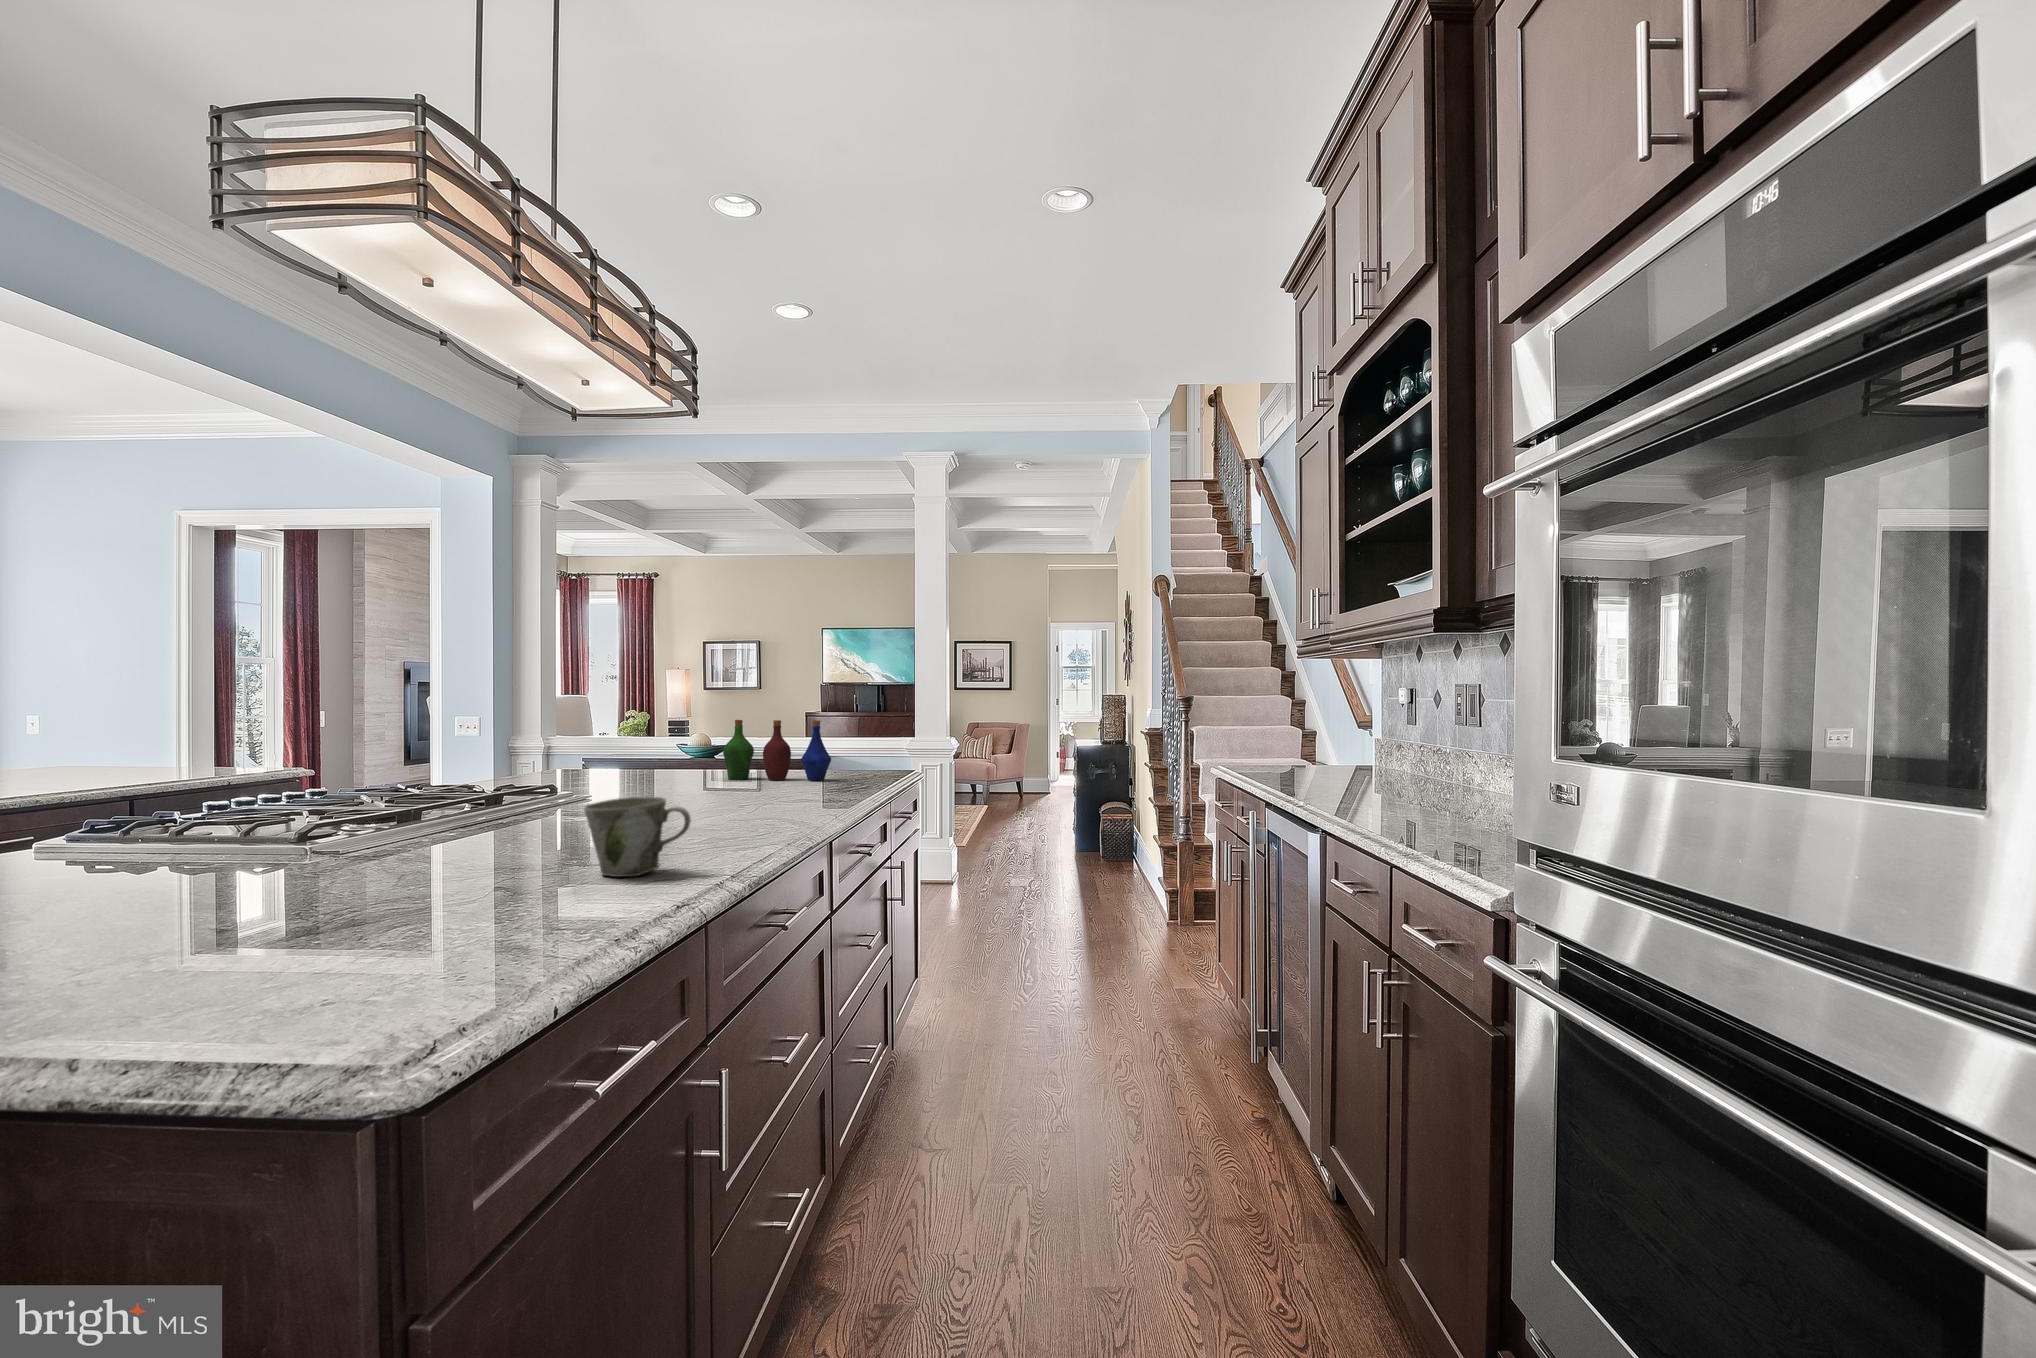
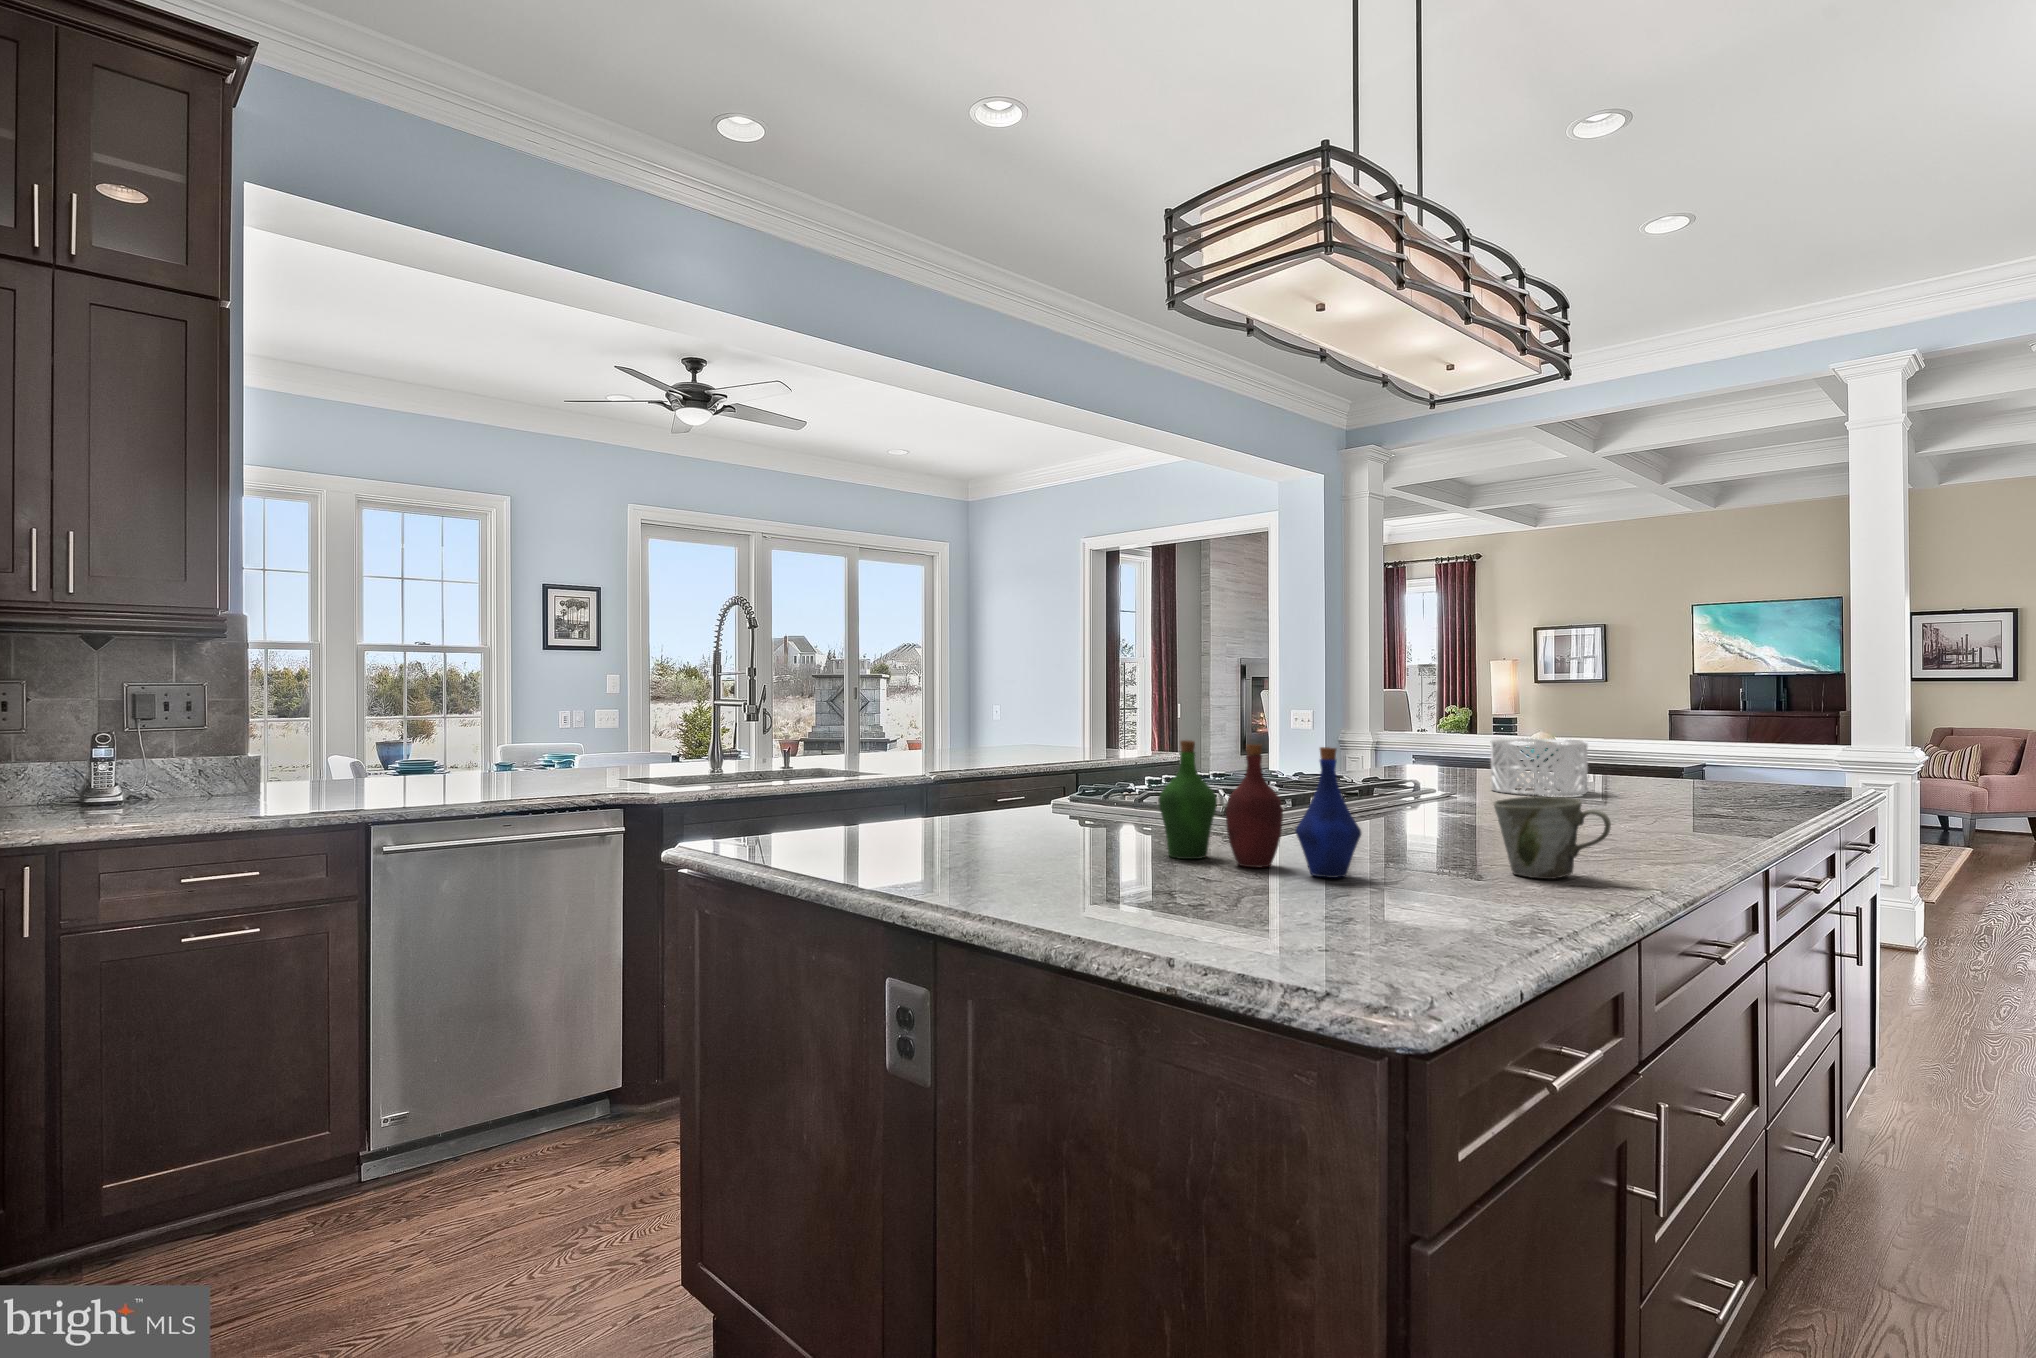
bottle: present [723,720,831,780] -> present [1158,740,1361,878]
decorative bowl: none [624,739,709,792] -> present [1490,738,1588,796]

